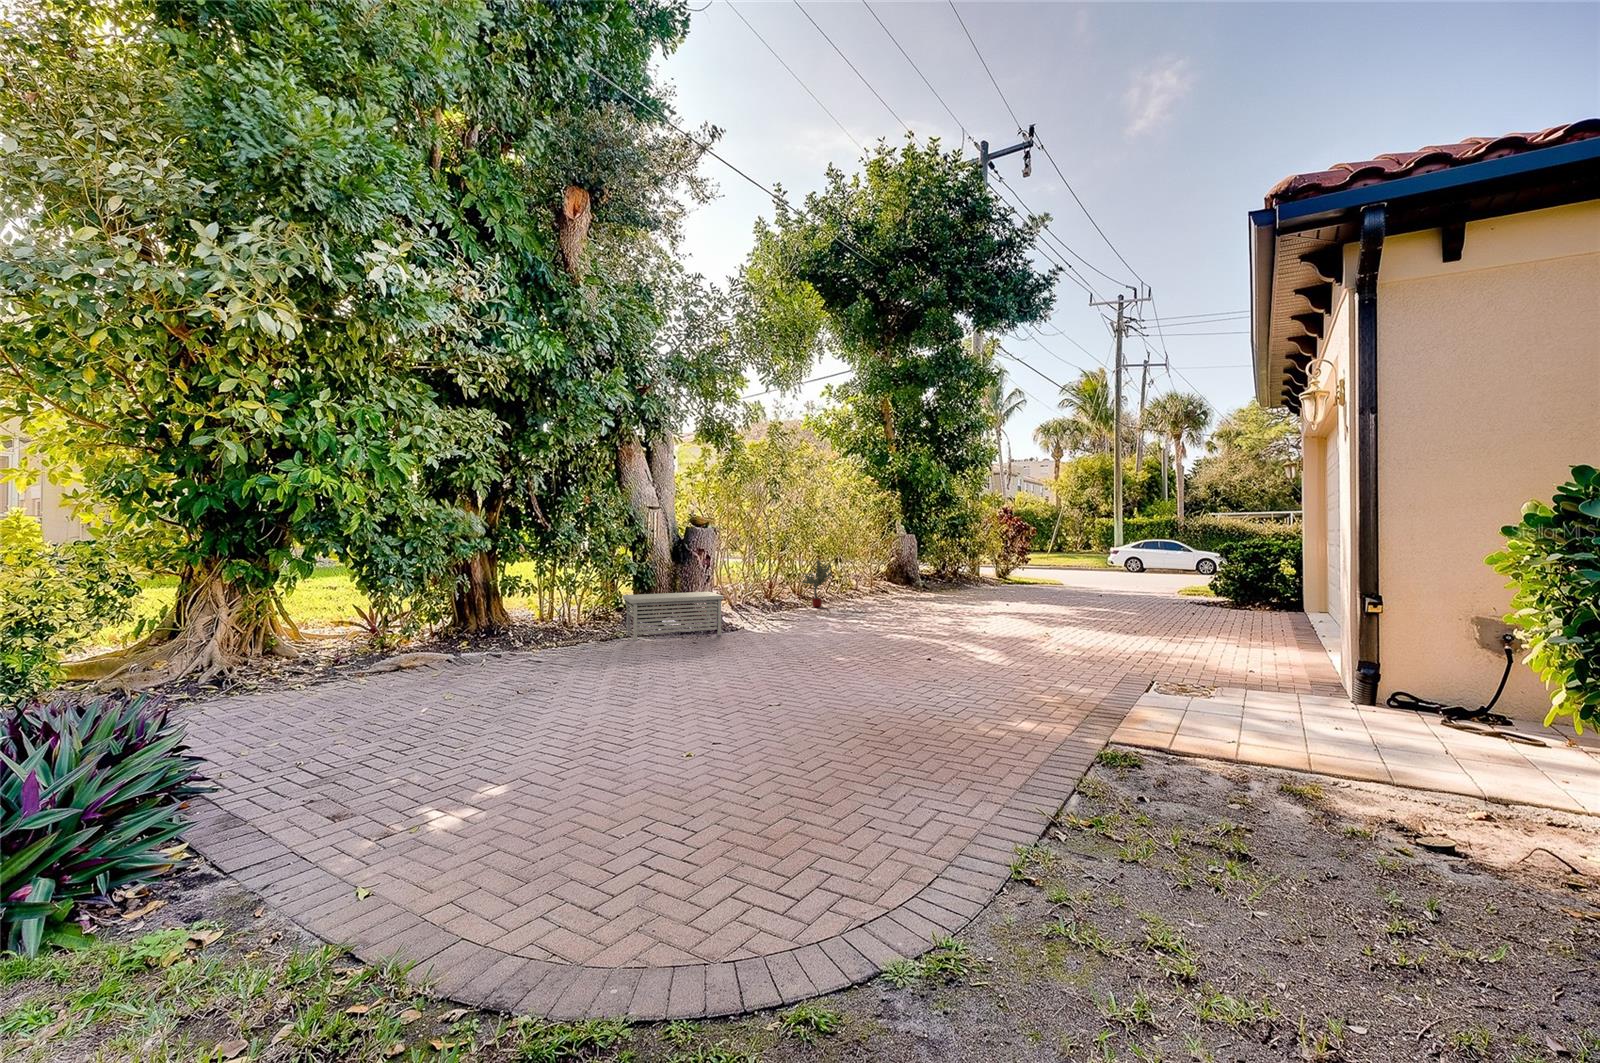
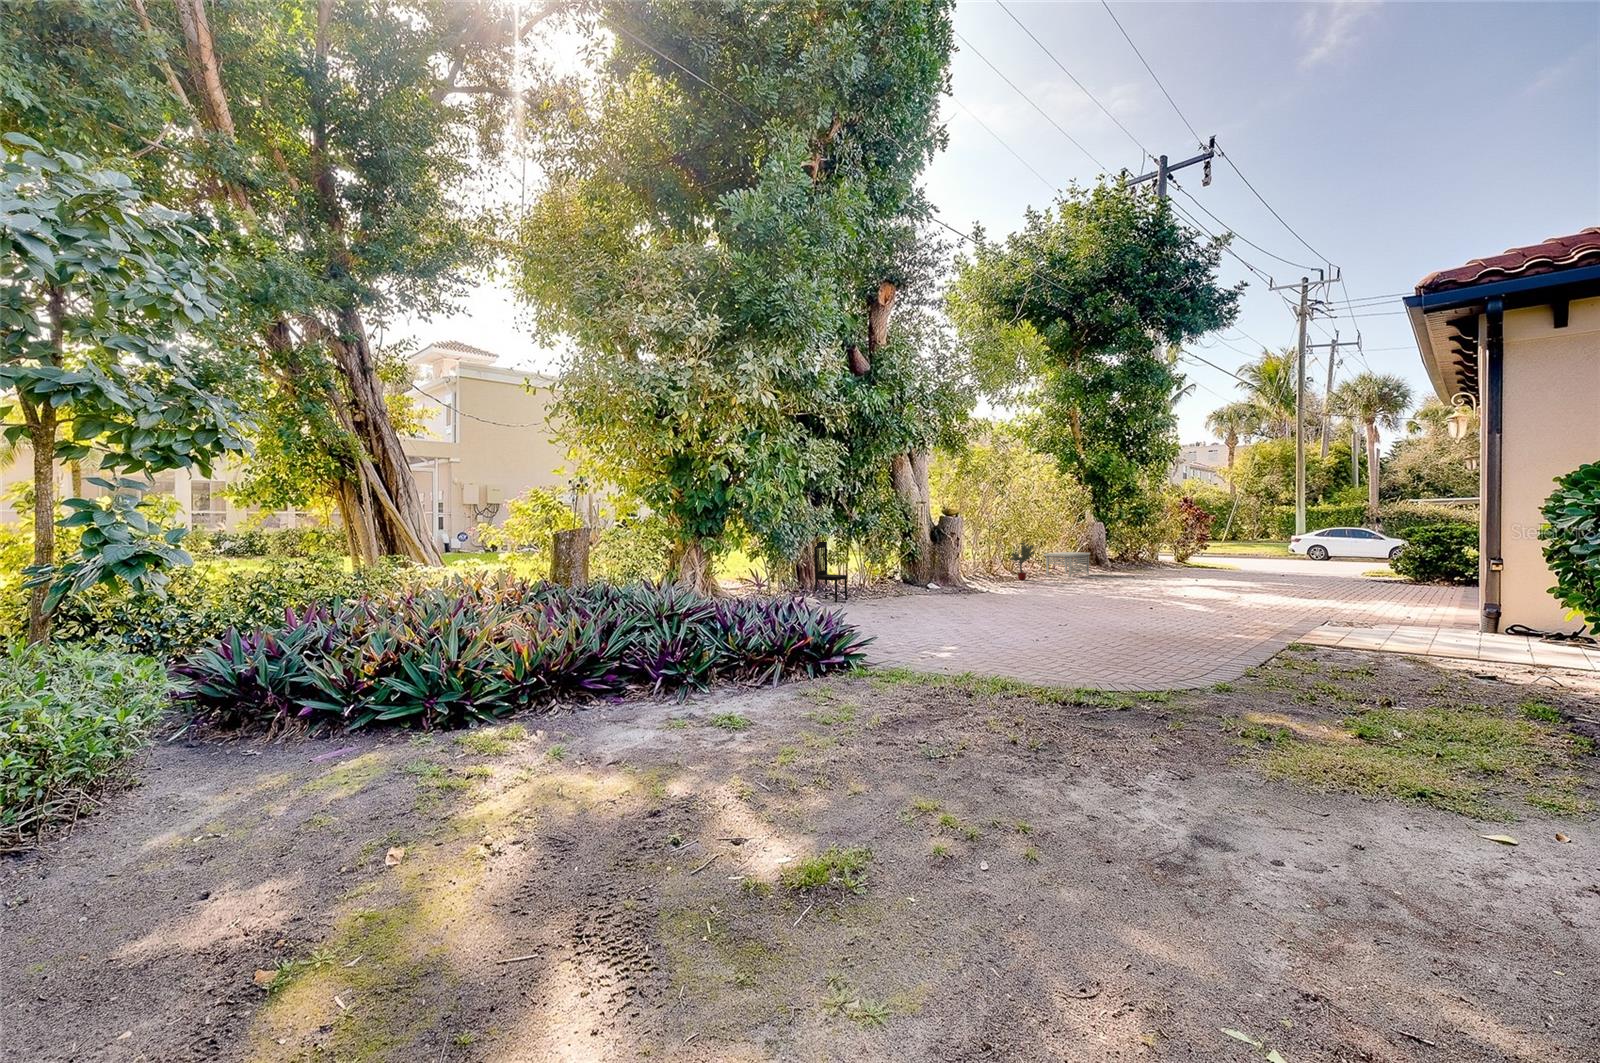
chair: none [479,566,536,658] -> present [814,540,847,602]
storage bench: present [623,592,723,641] -> present [1044,552,1090,577]

